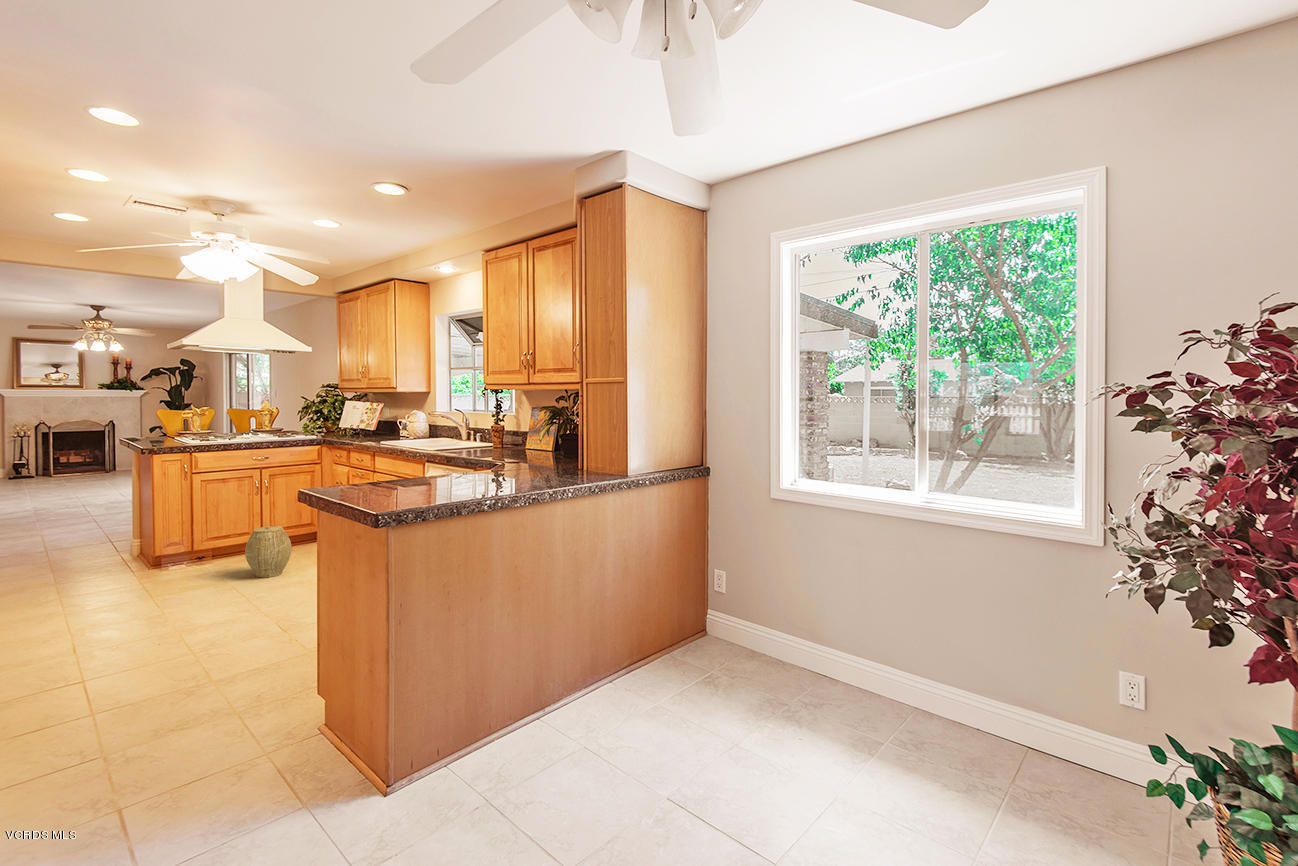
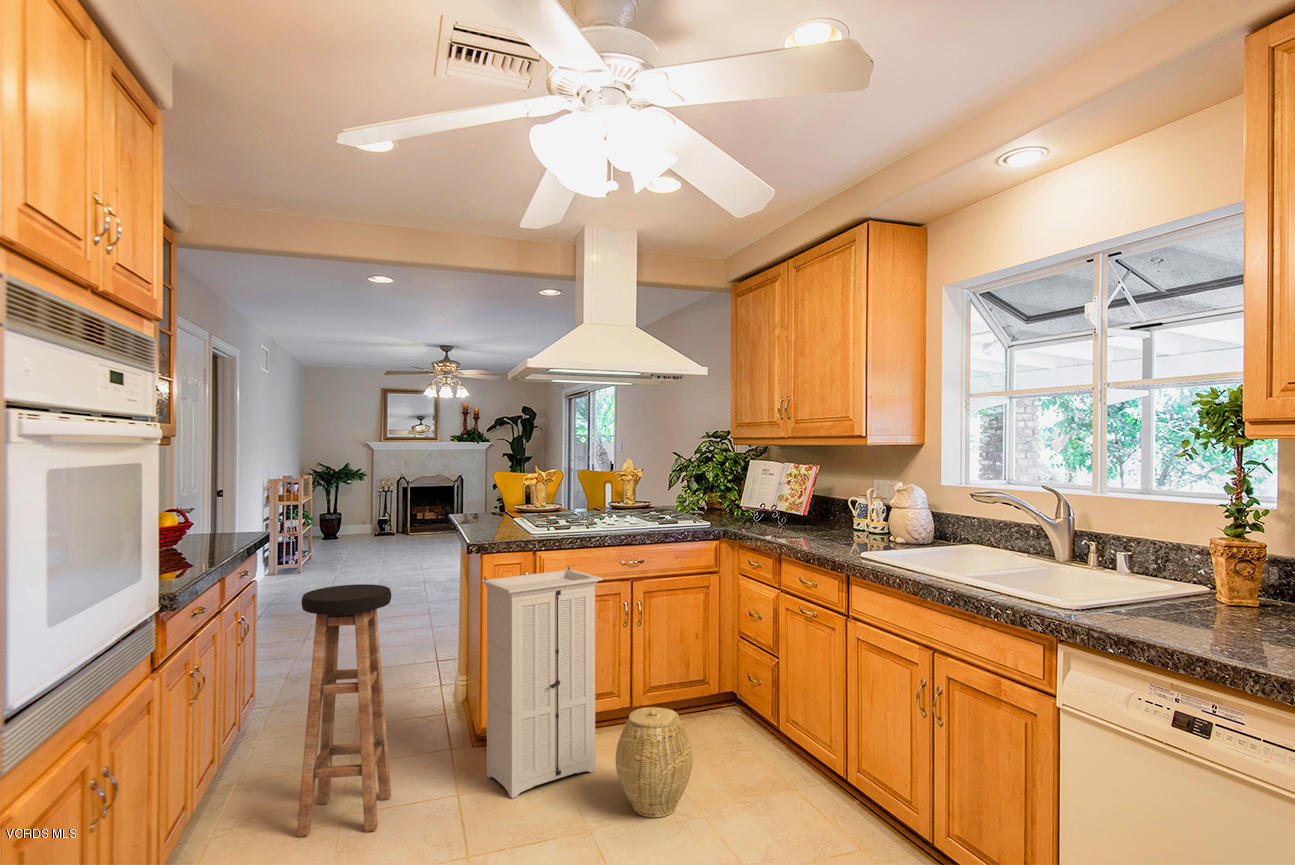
storage cabinet: none [153,459,237,582] -> present [482,567,603,798]
bar stool: none [20,469,91,608] -> present [297,584,391,837]

